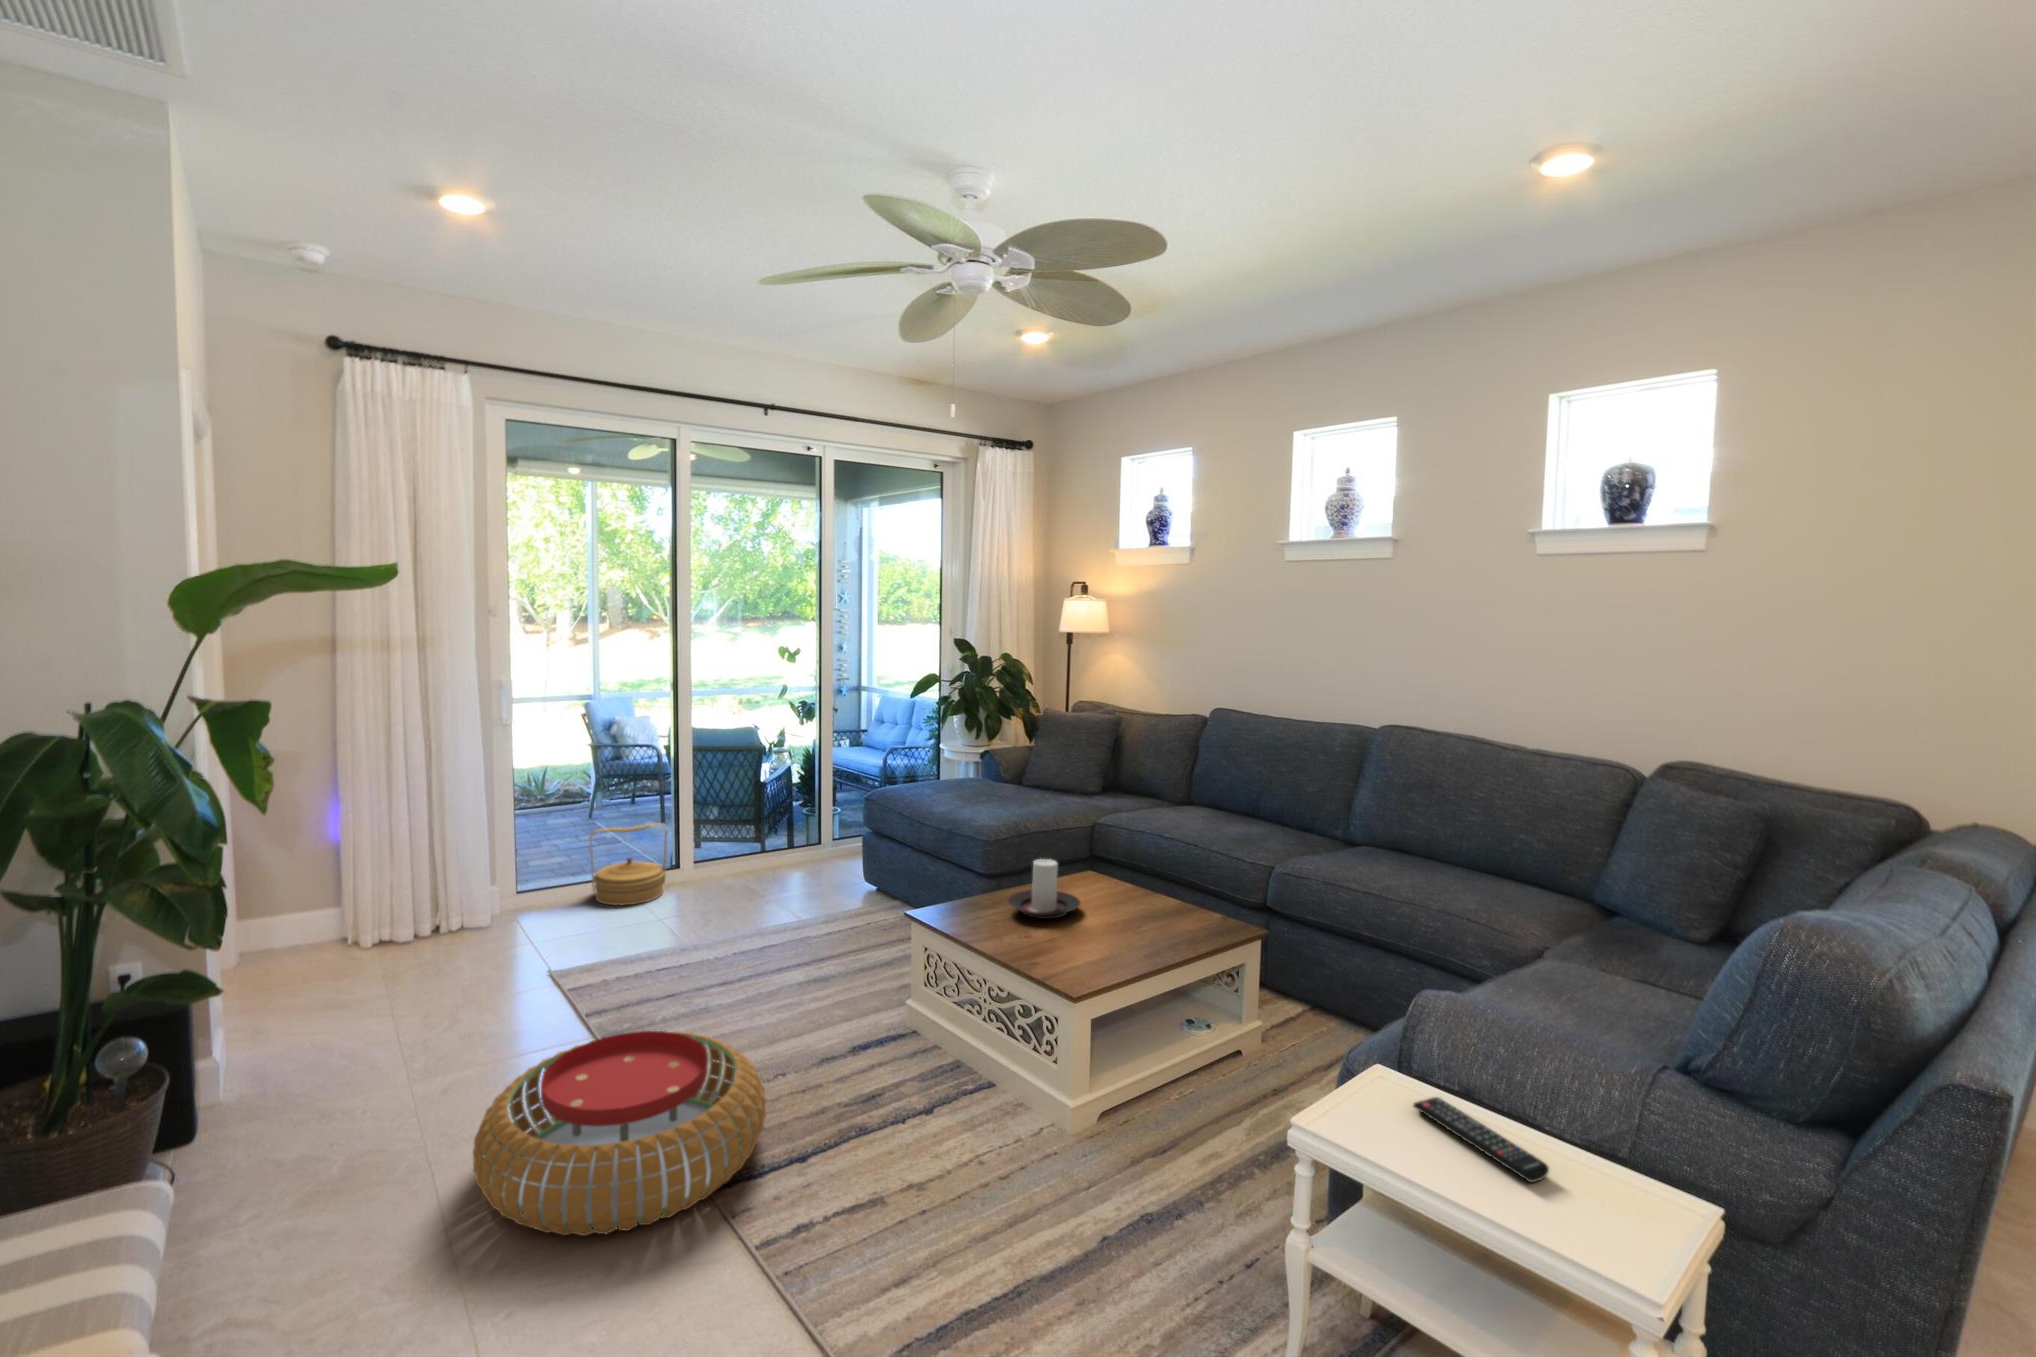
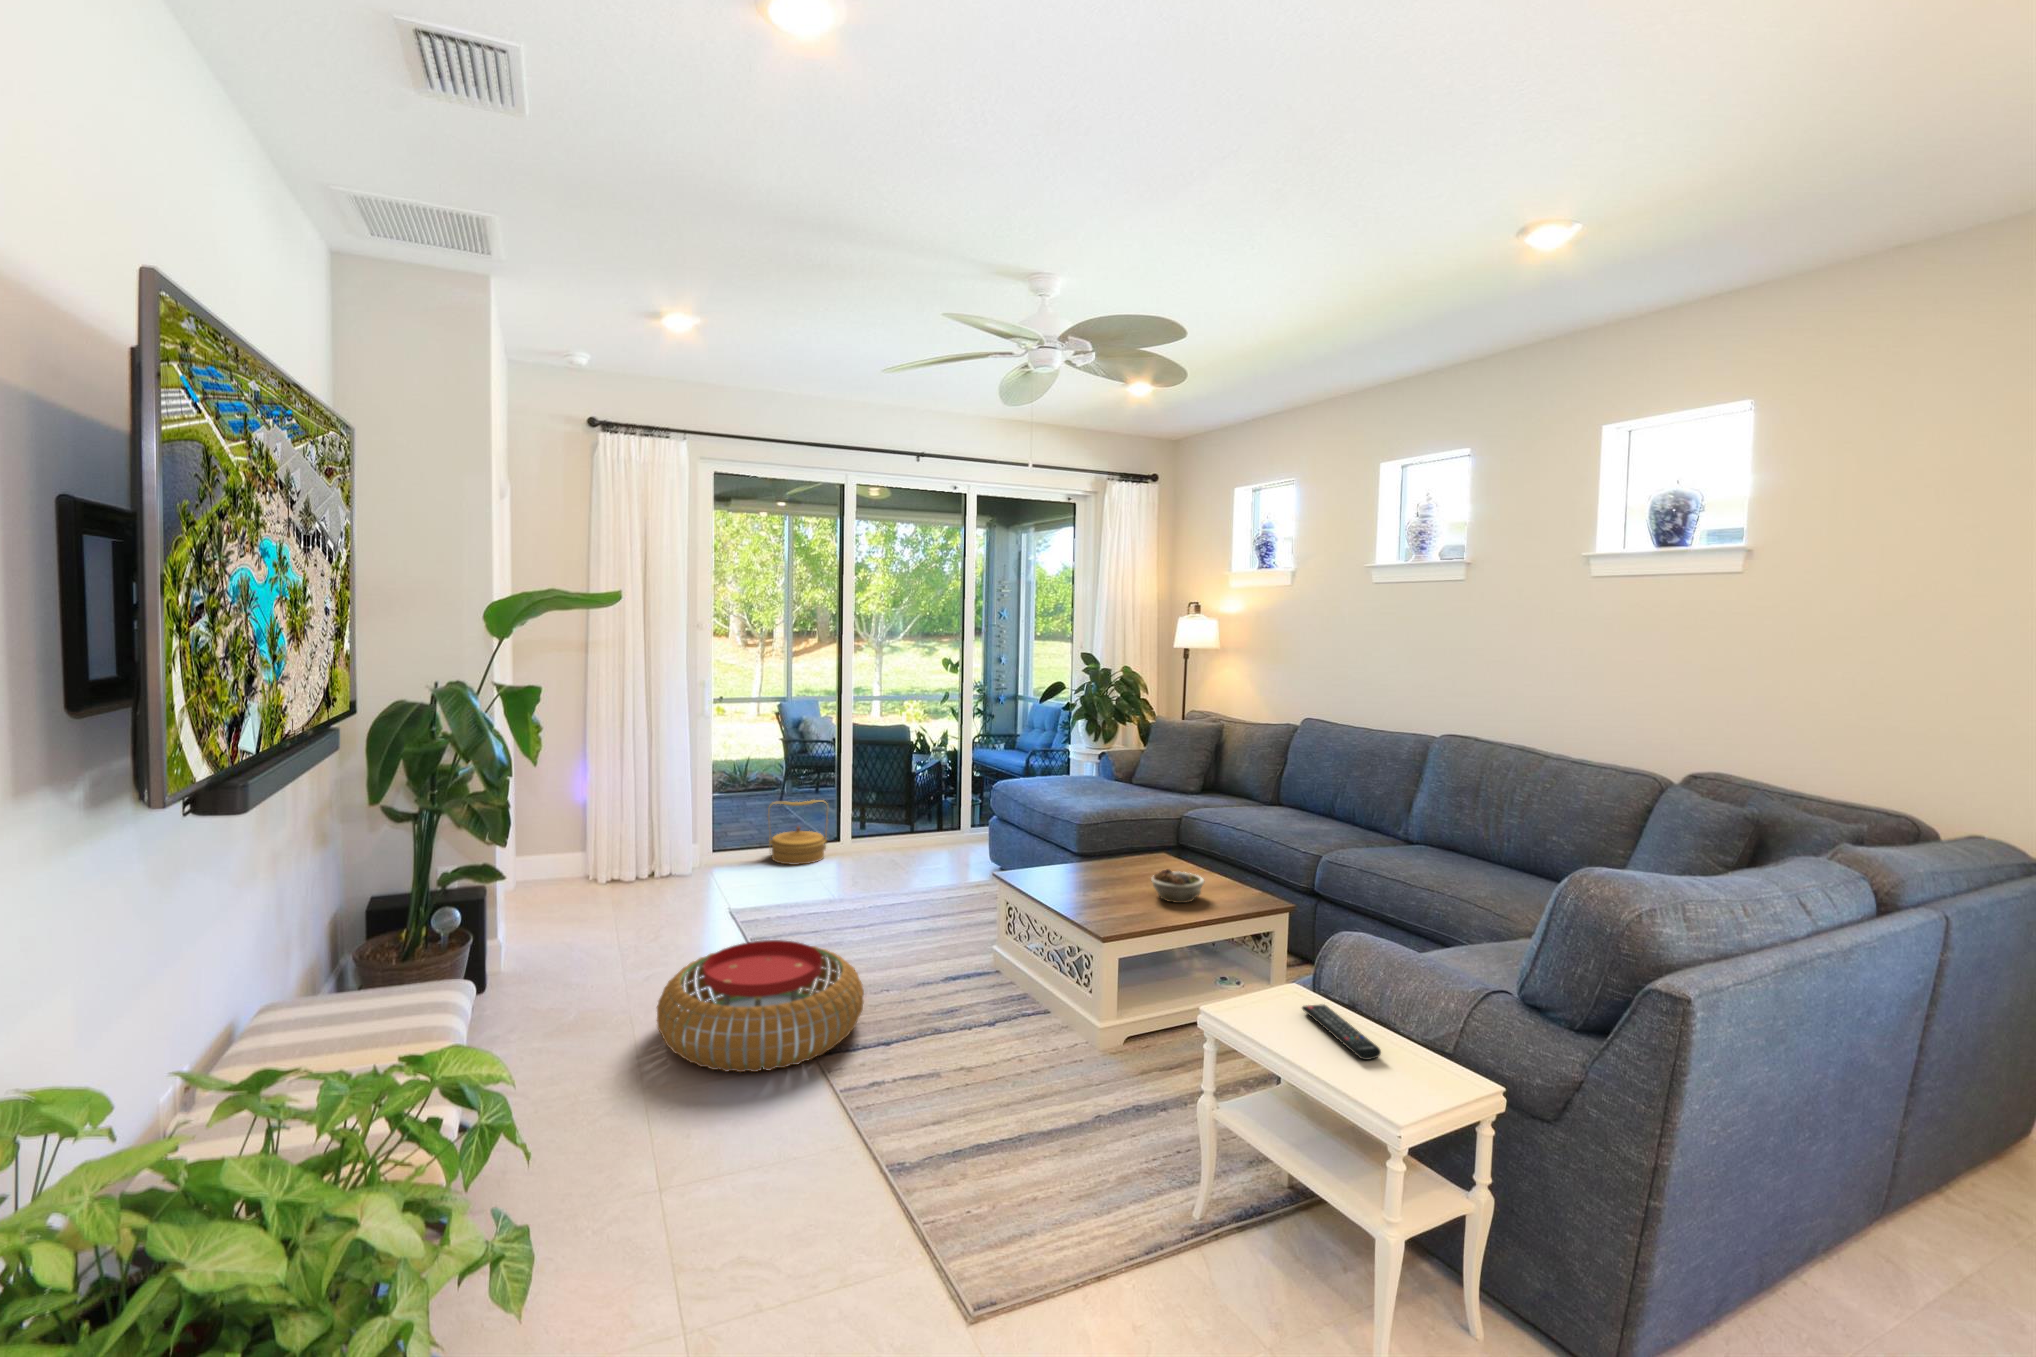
candle holder: present [1008,859,1080,919] -> none [1075,833,1136,883]
succulent planter: none [1109,899,1171,940] -> present [1151,869,1204,903]

